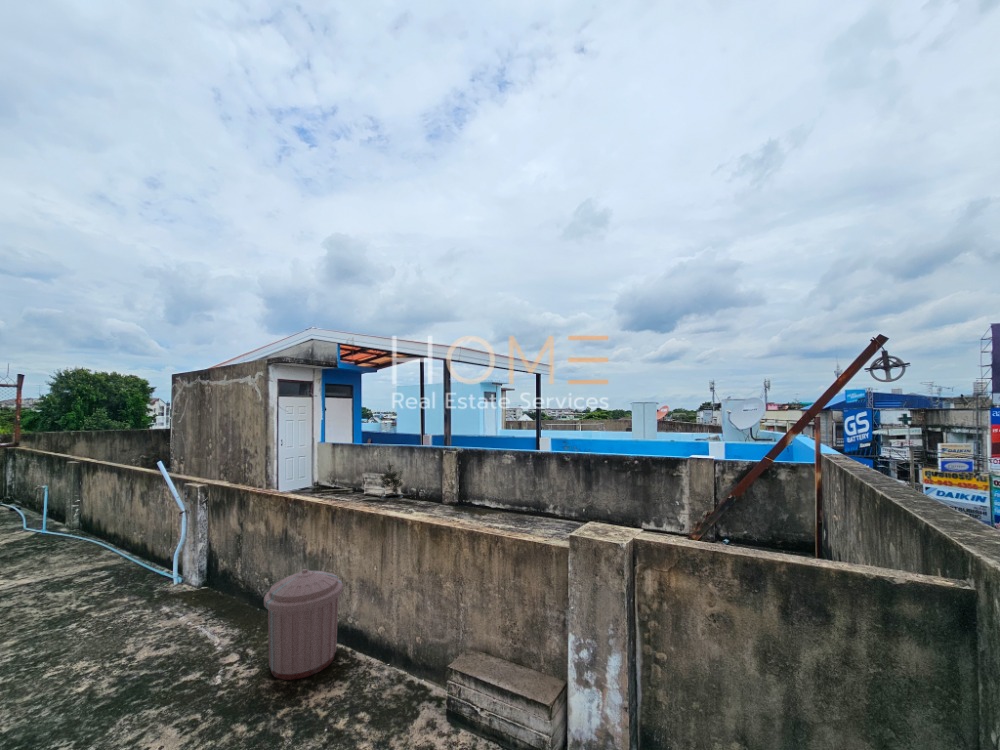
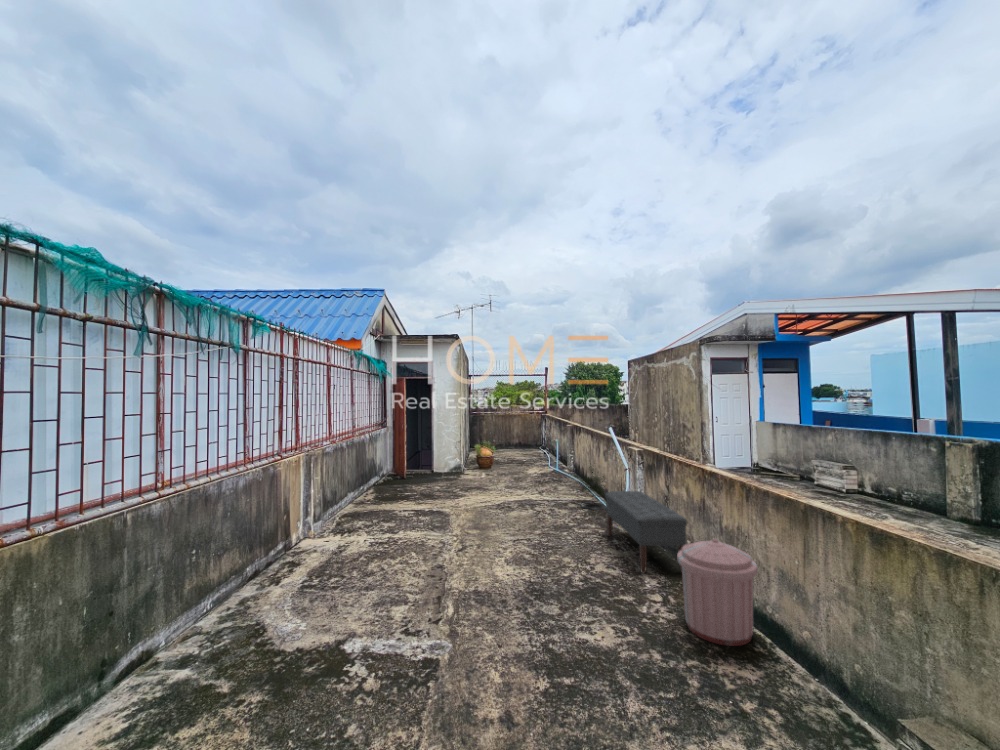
potted tree: present [380,463,403,500] -> present [579,467,606,510]
bench: none [149,537,266,637] -> present [605,491,687,574]

